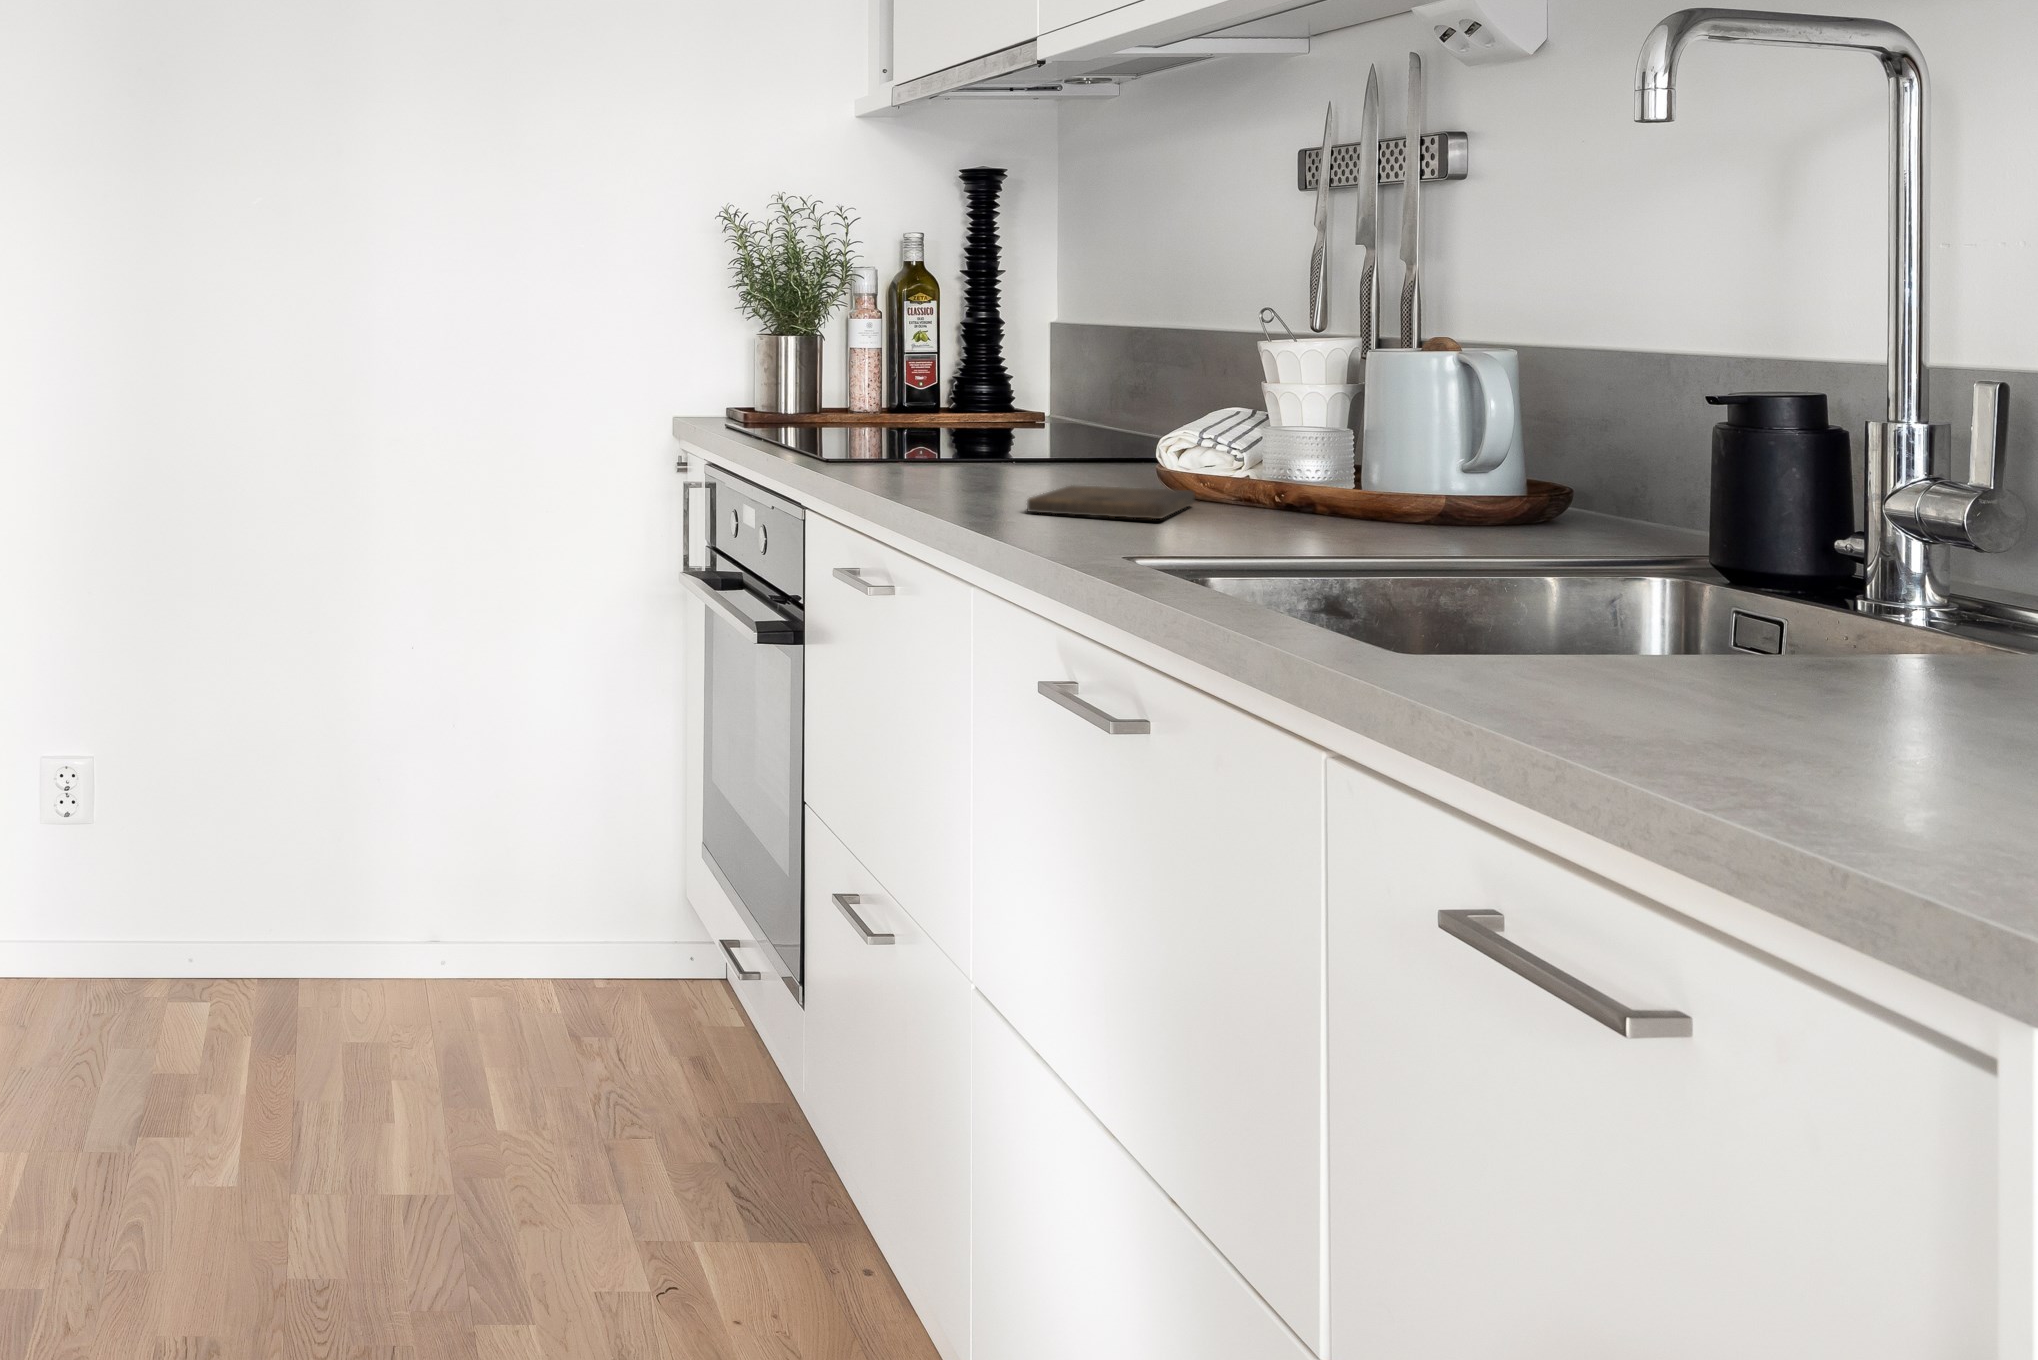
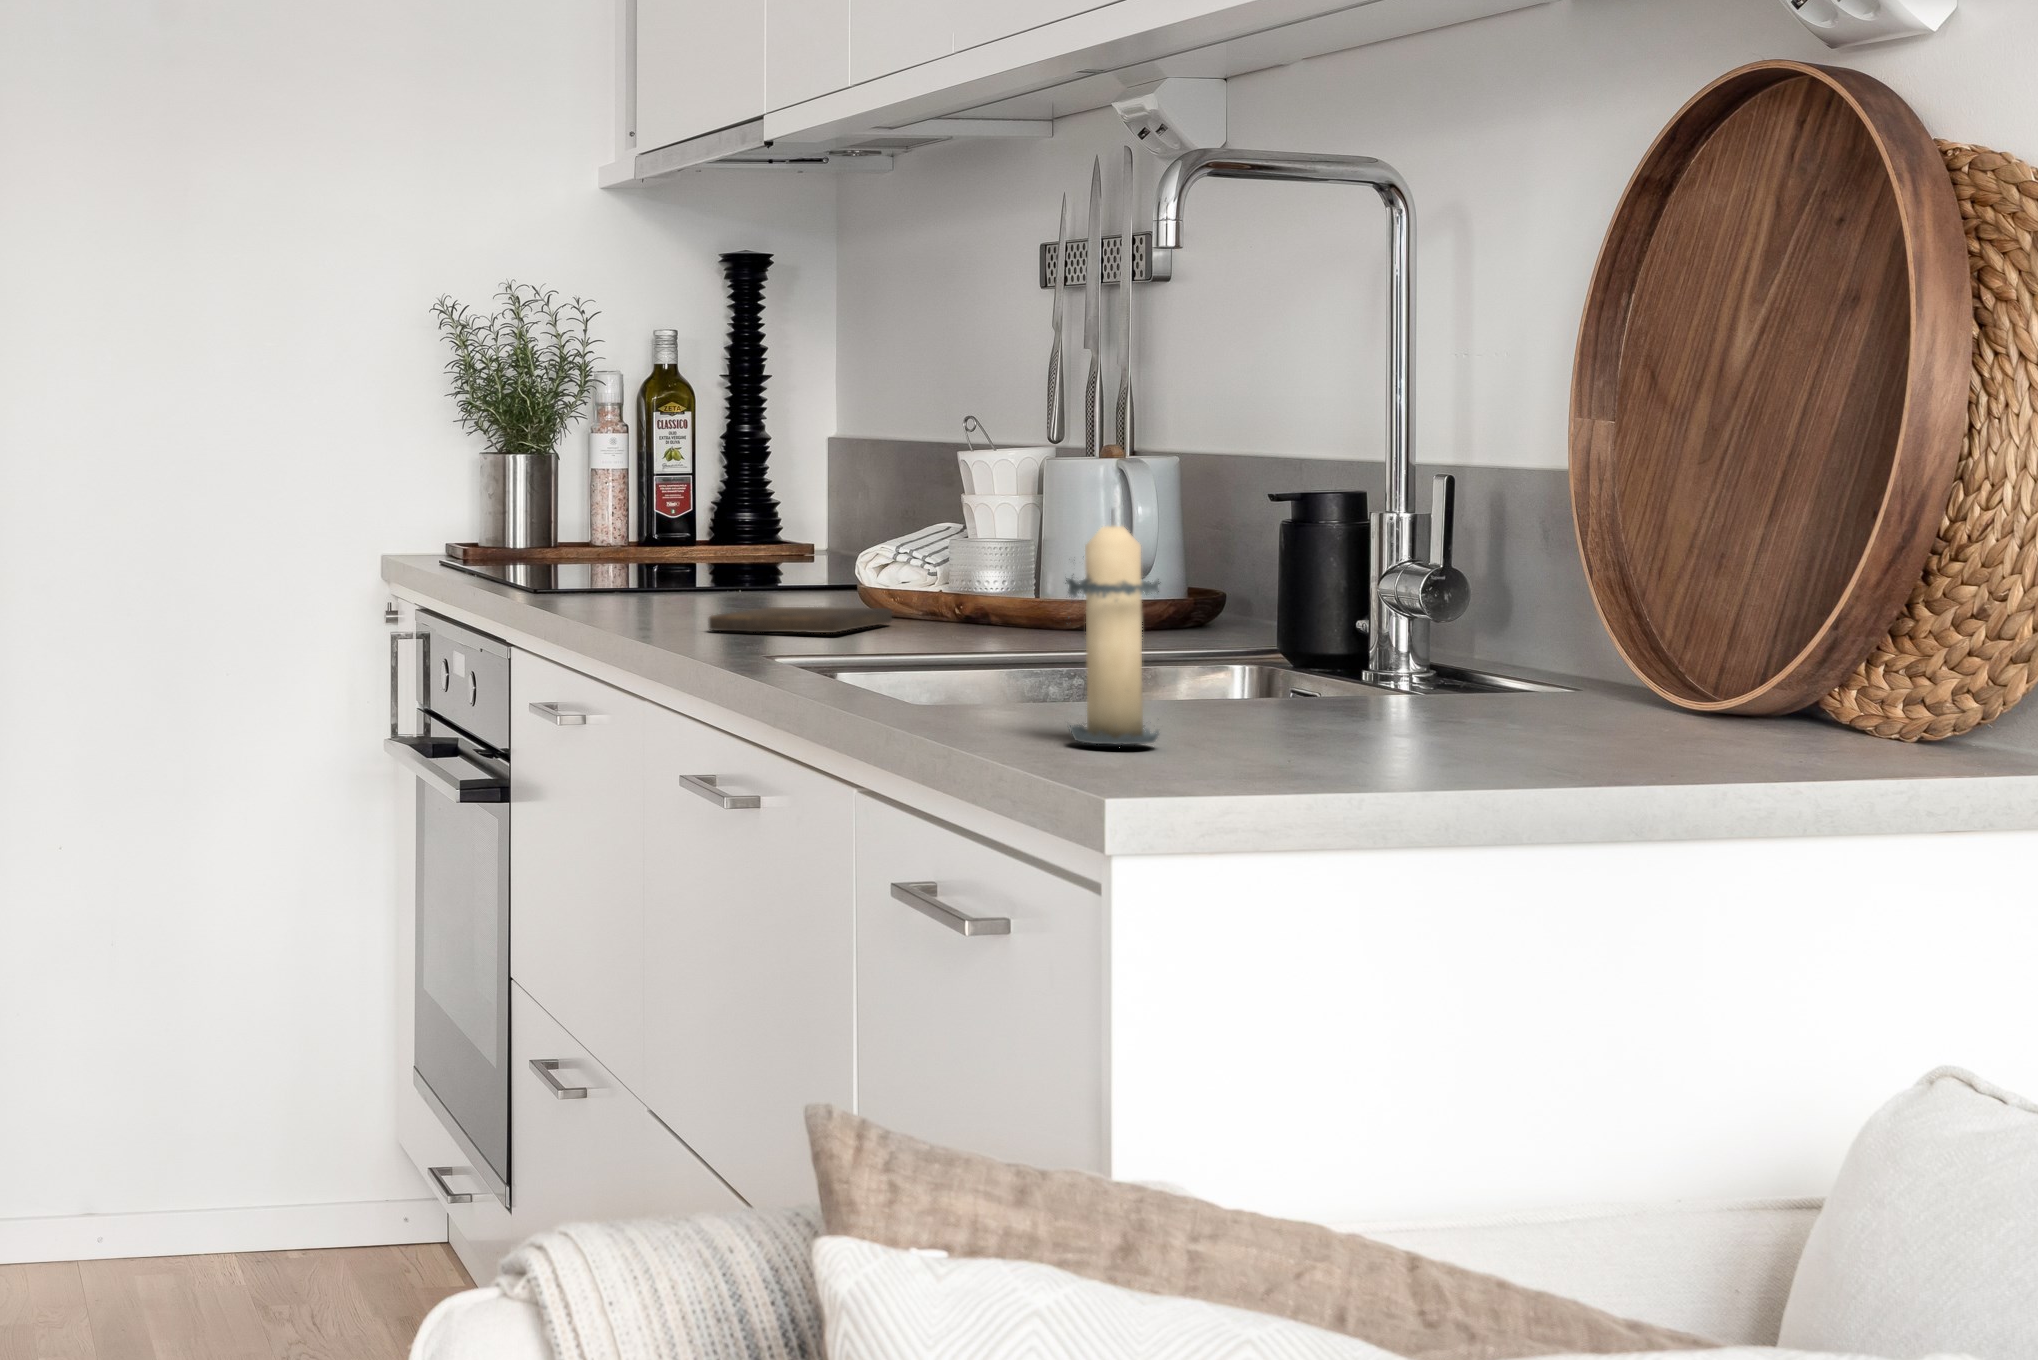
candle: none [1710,442,1904,765] -> present [1065,510,1161,744]

